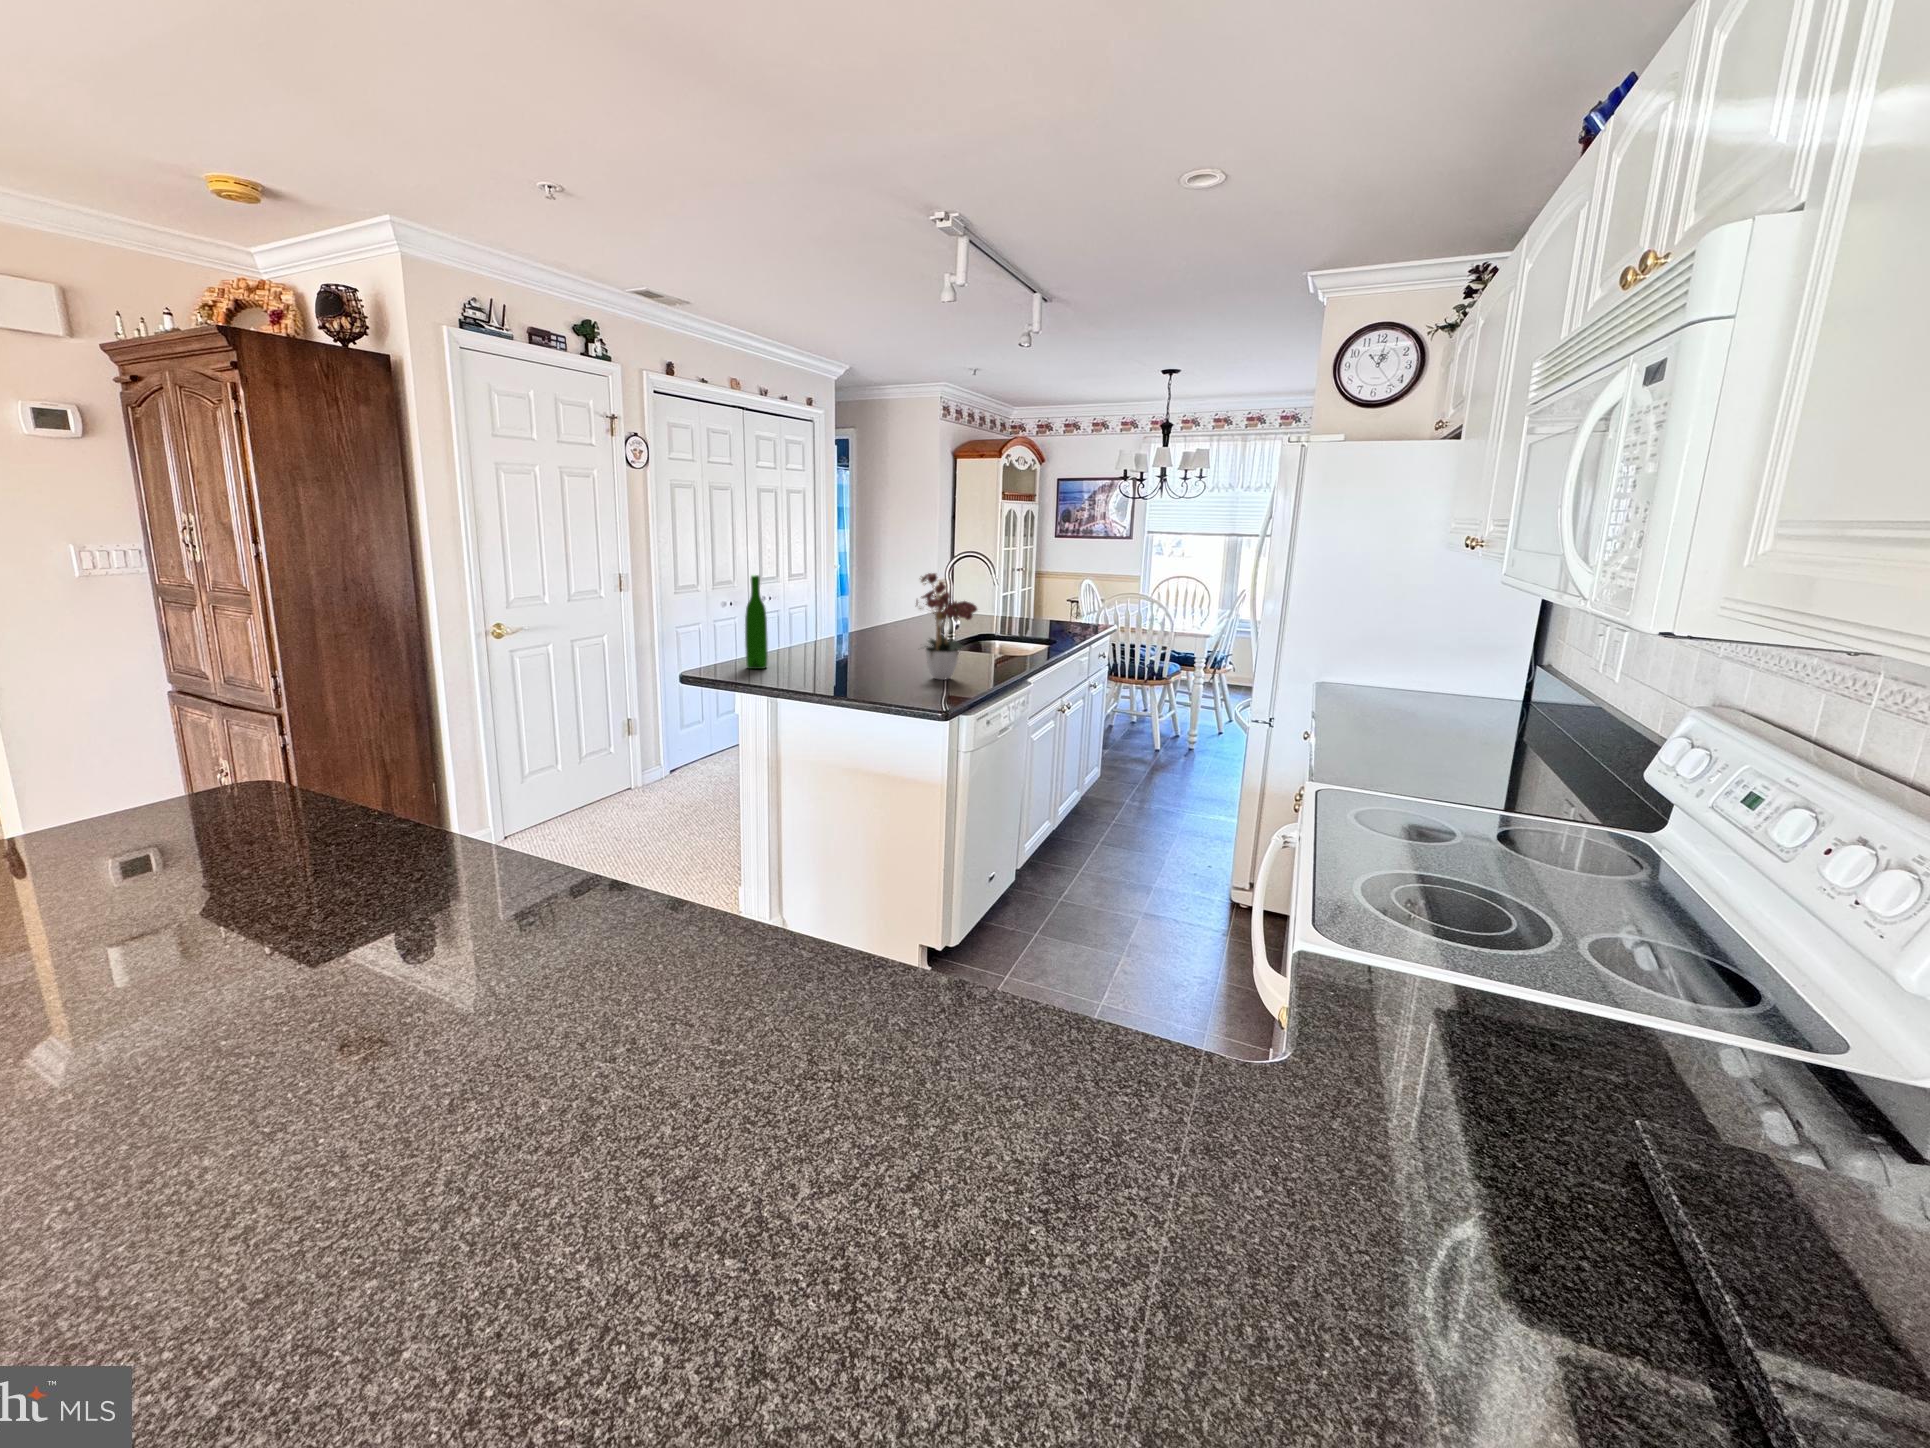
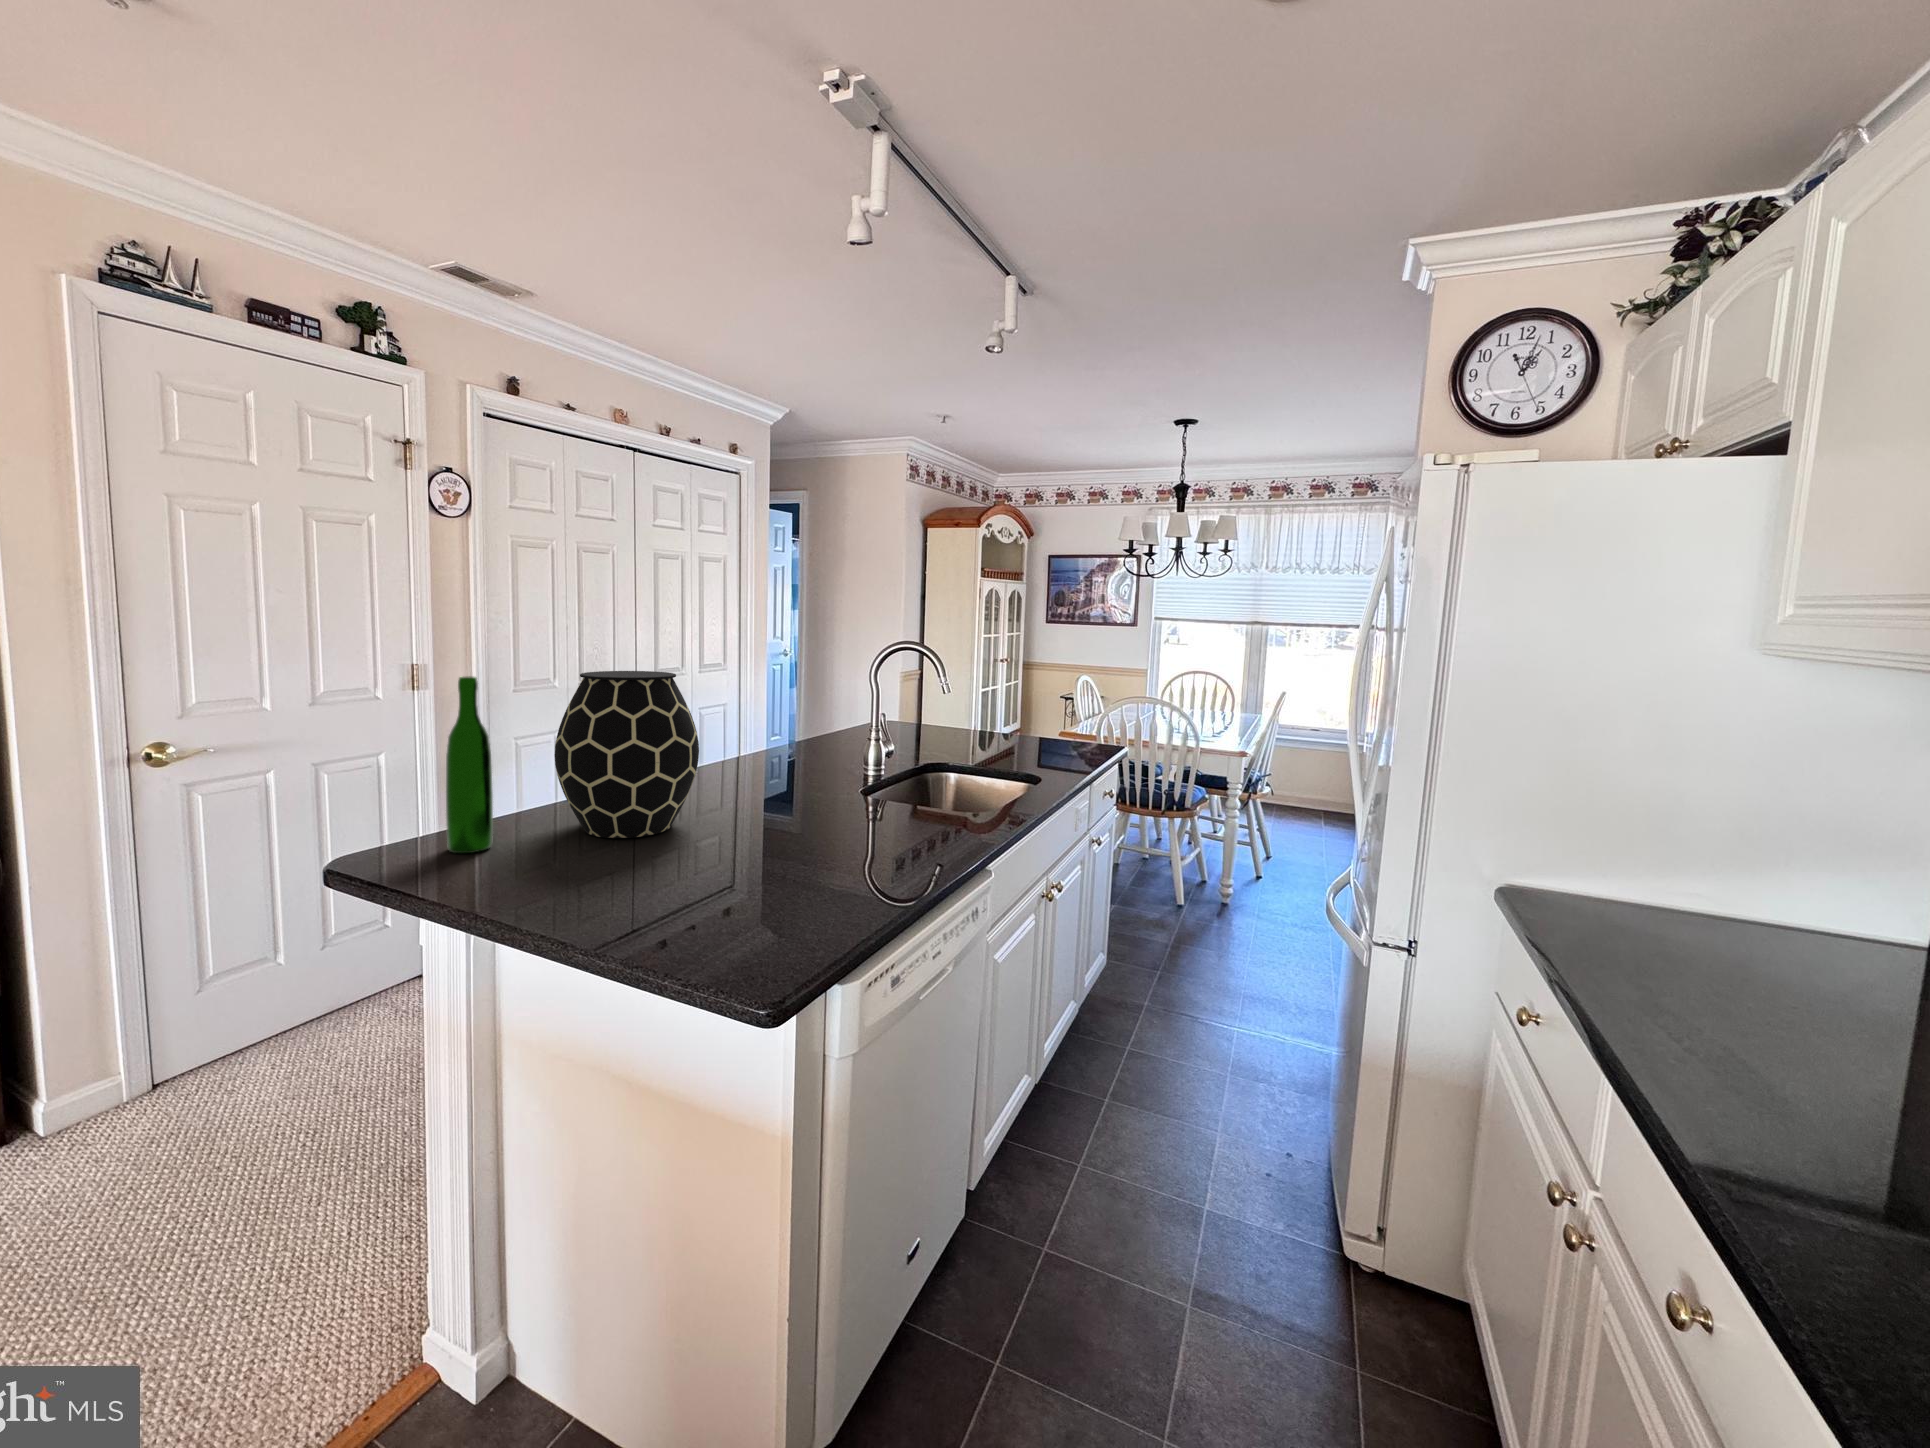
vase: none [790,573,867,664] -> present [554,671,699,838]
flower arrangement: present [916,573,977,680] -> none [747,667,891,882]

